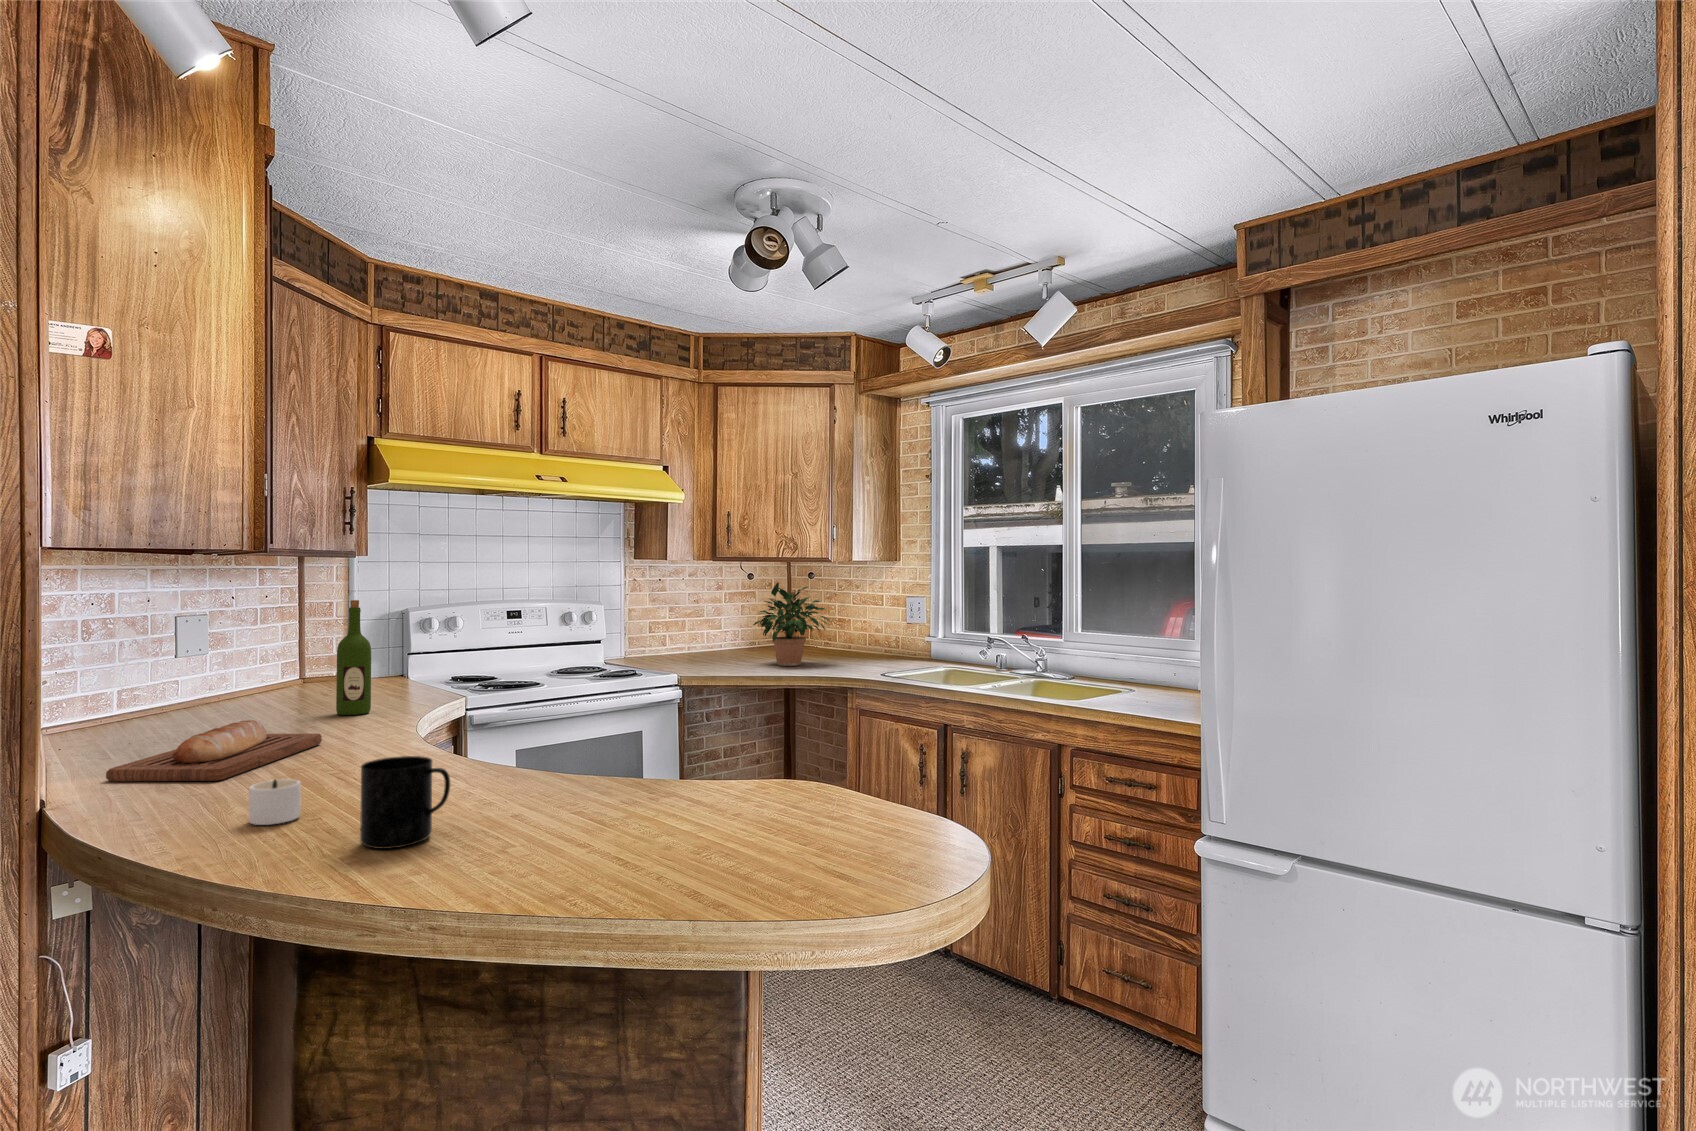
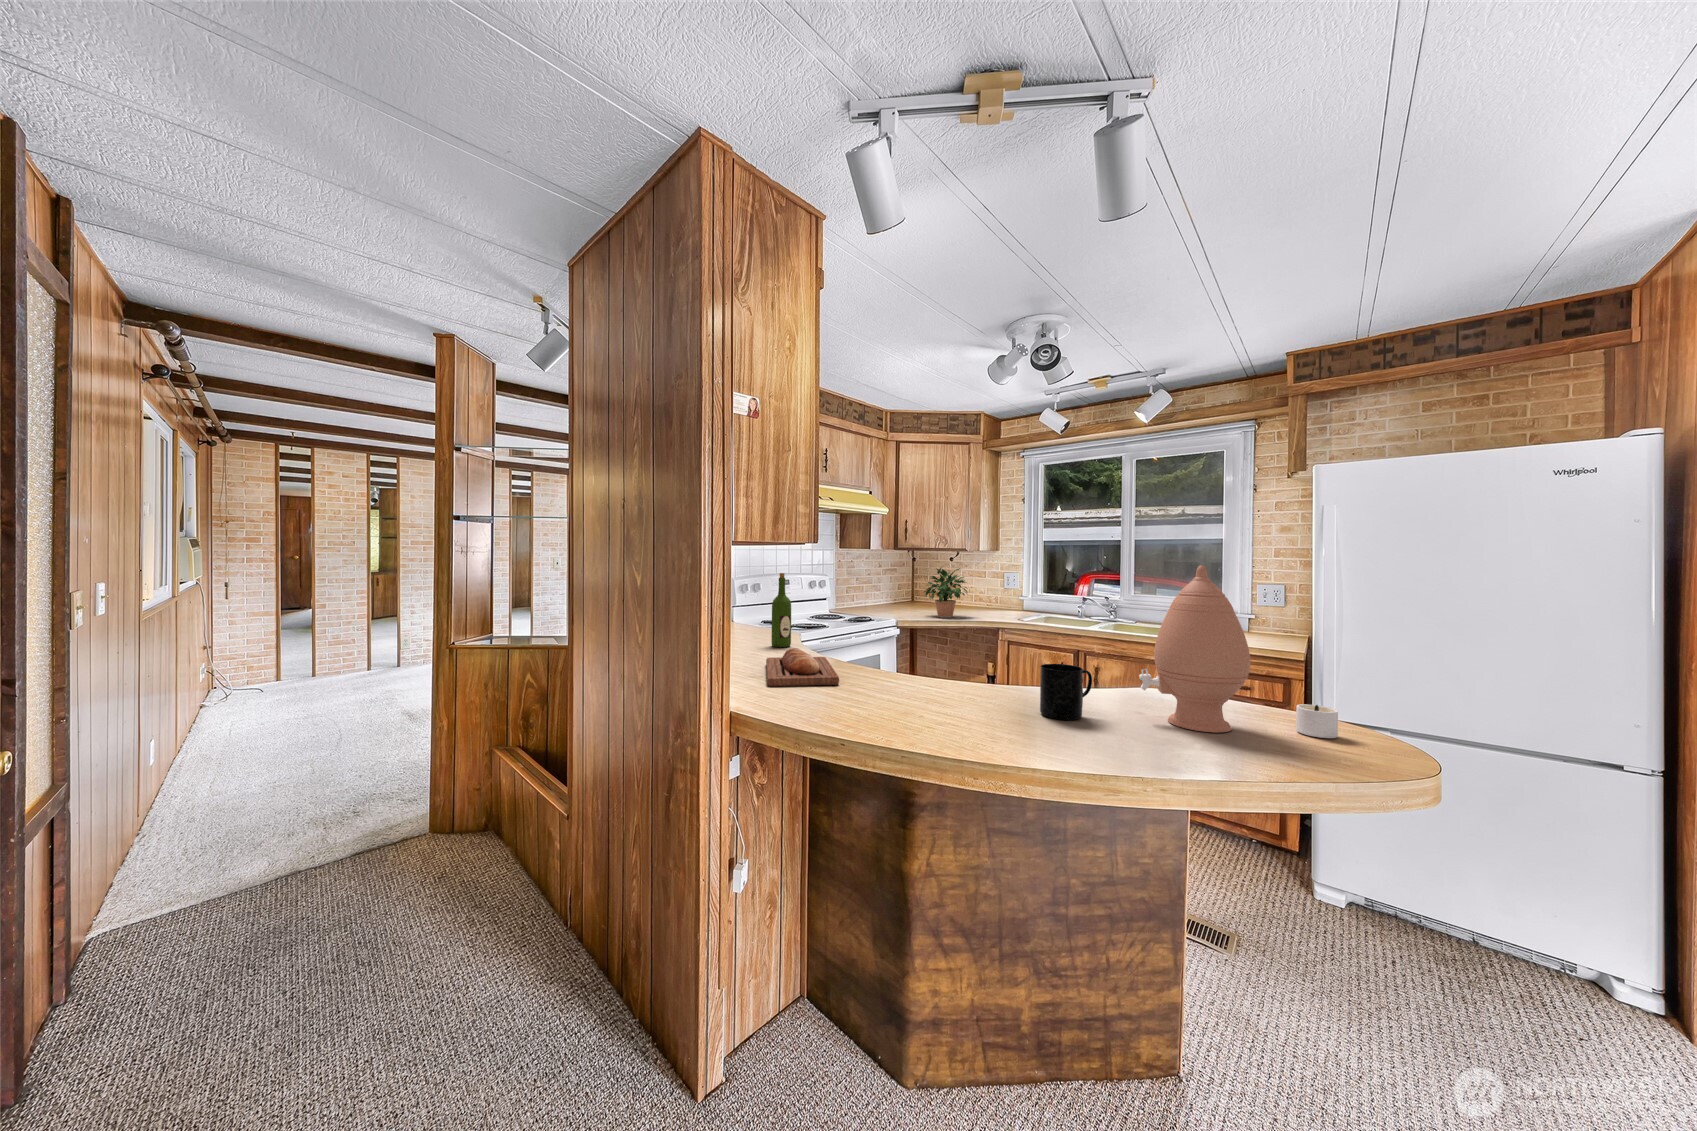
vase: none [495,599,639,878] -> present [1139,565,1251,733]
candle: present [249,779,301,825] -> present [1296,704,1338,738]

